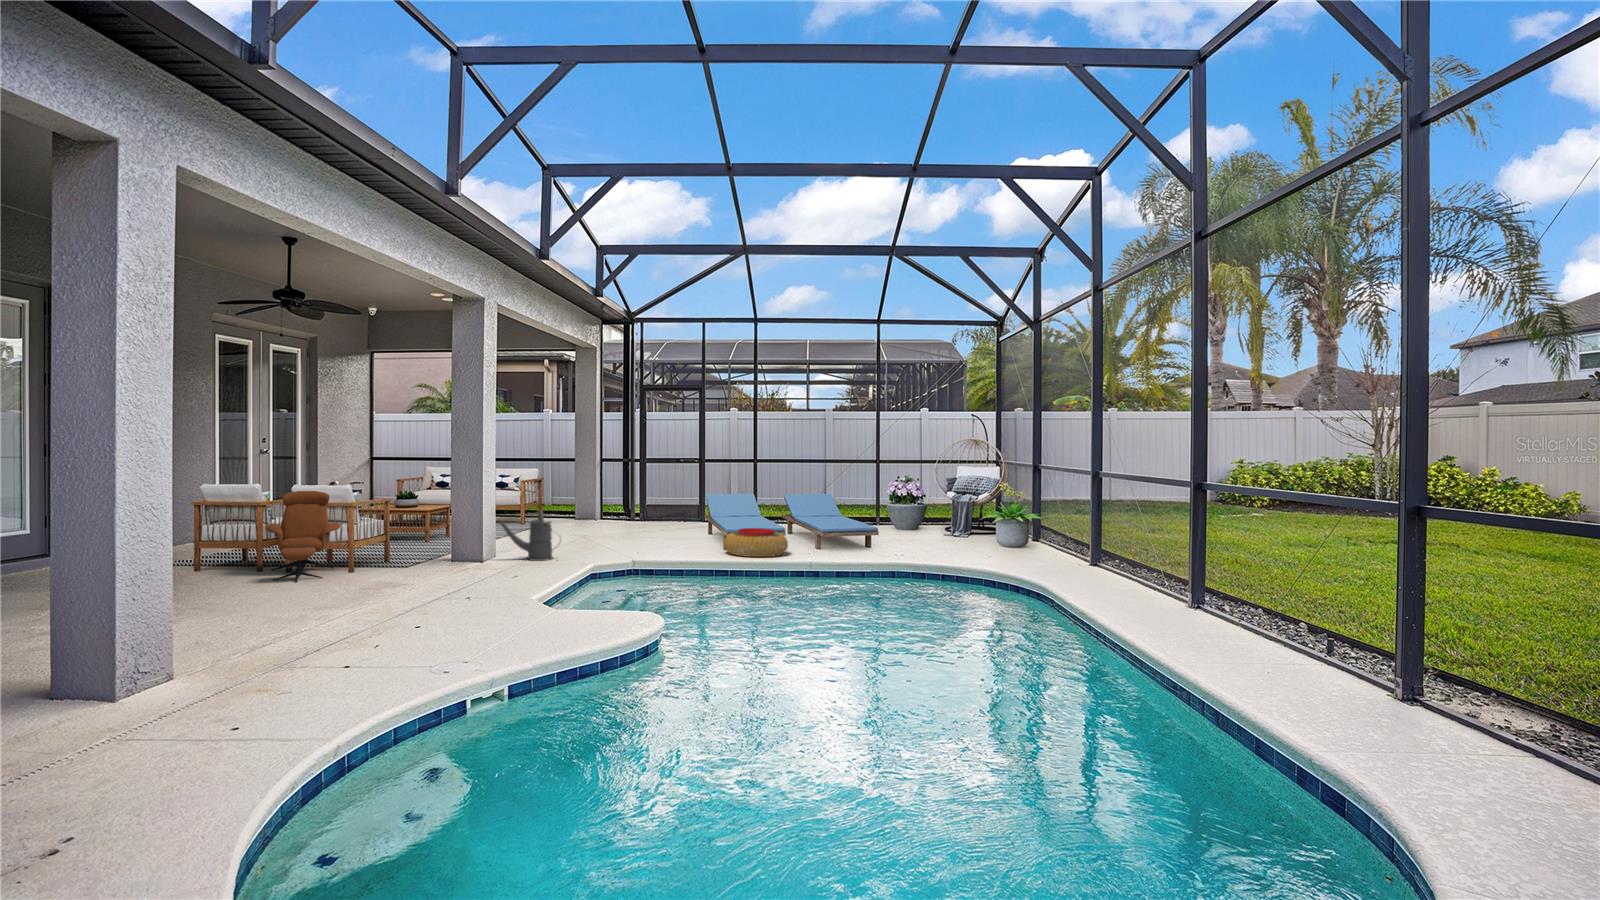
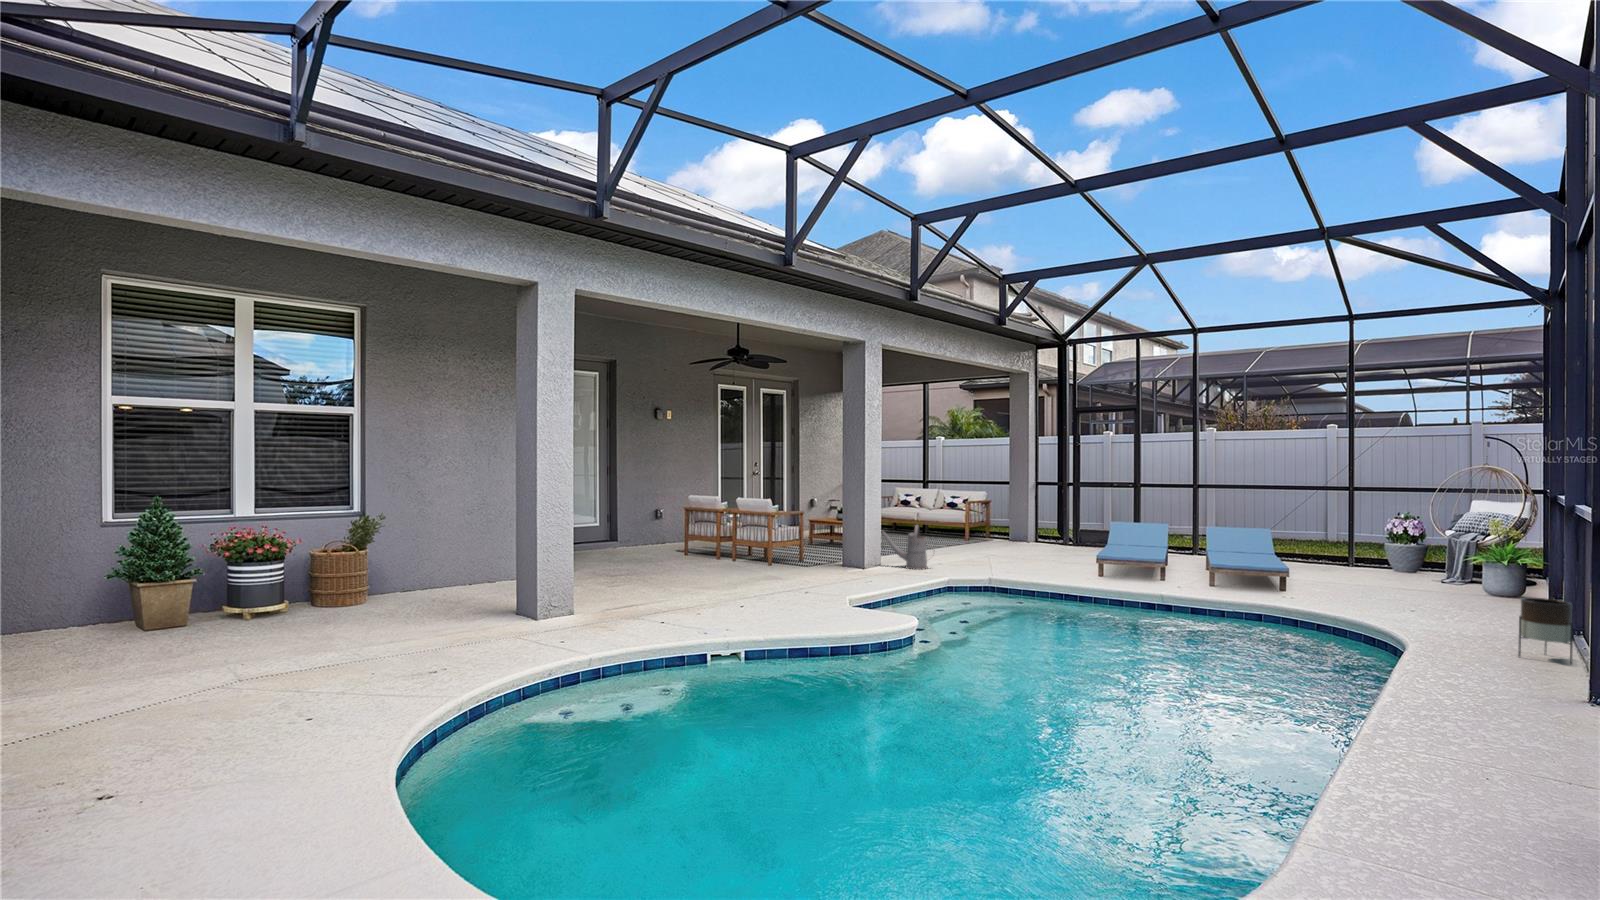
lounge chair: present [265,491,341,583] -> none [714,502,767,569]
pouf: present [724,528,788,557] -> none [1096,554,1169,585]
planter: none [1074,542,1105,587] -> present [1518,598,1573,664]

